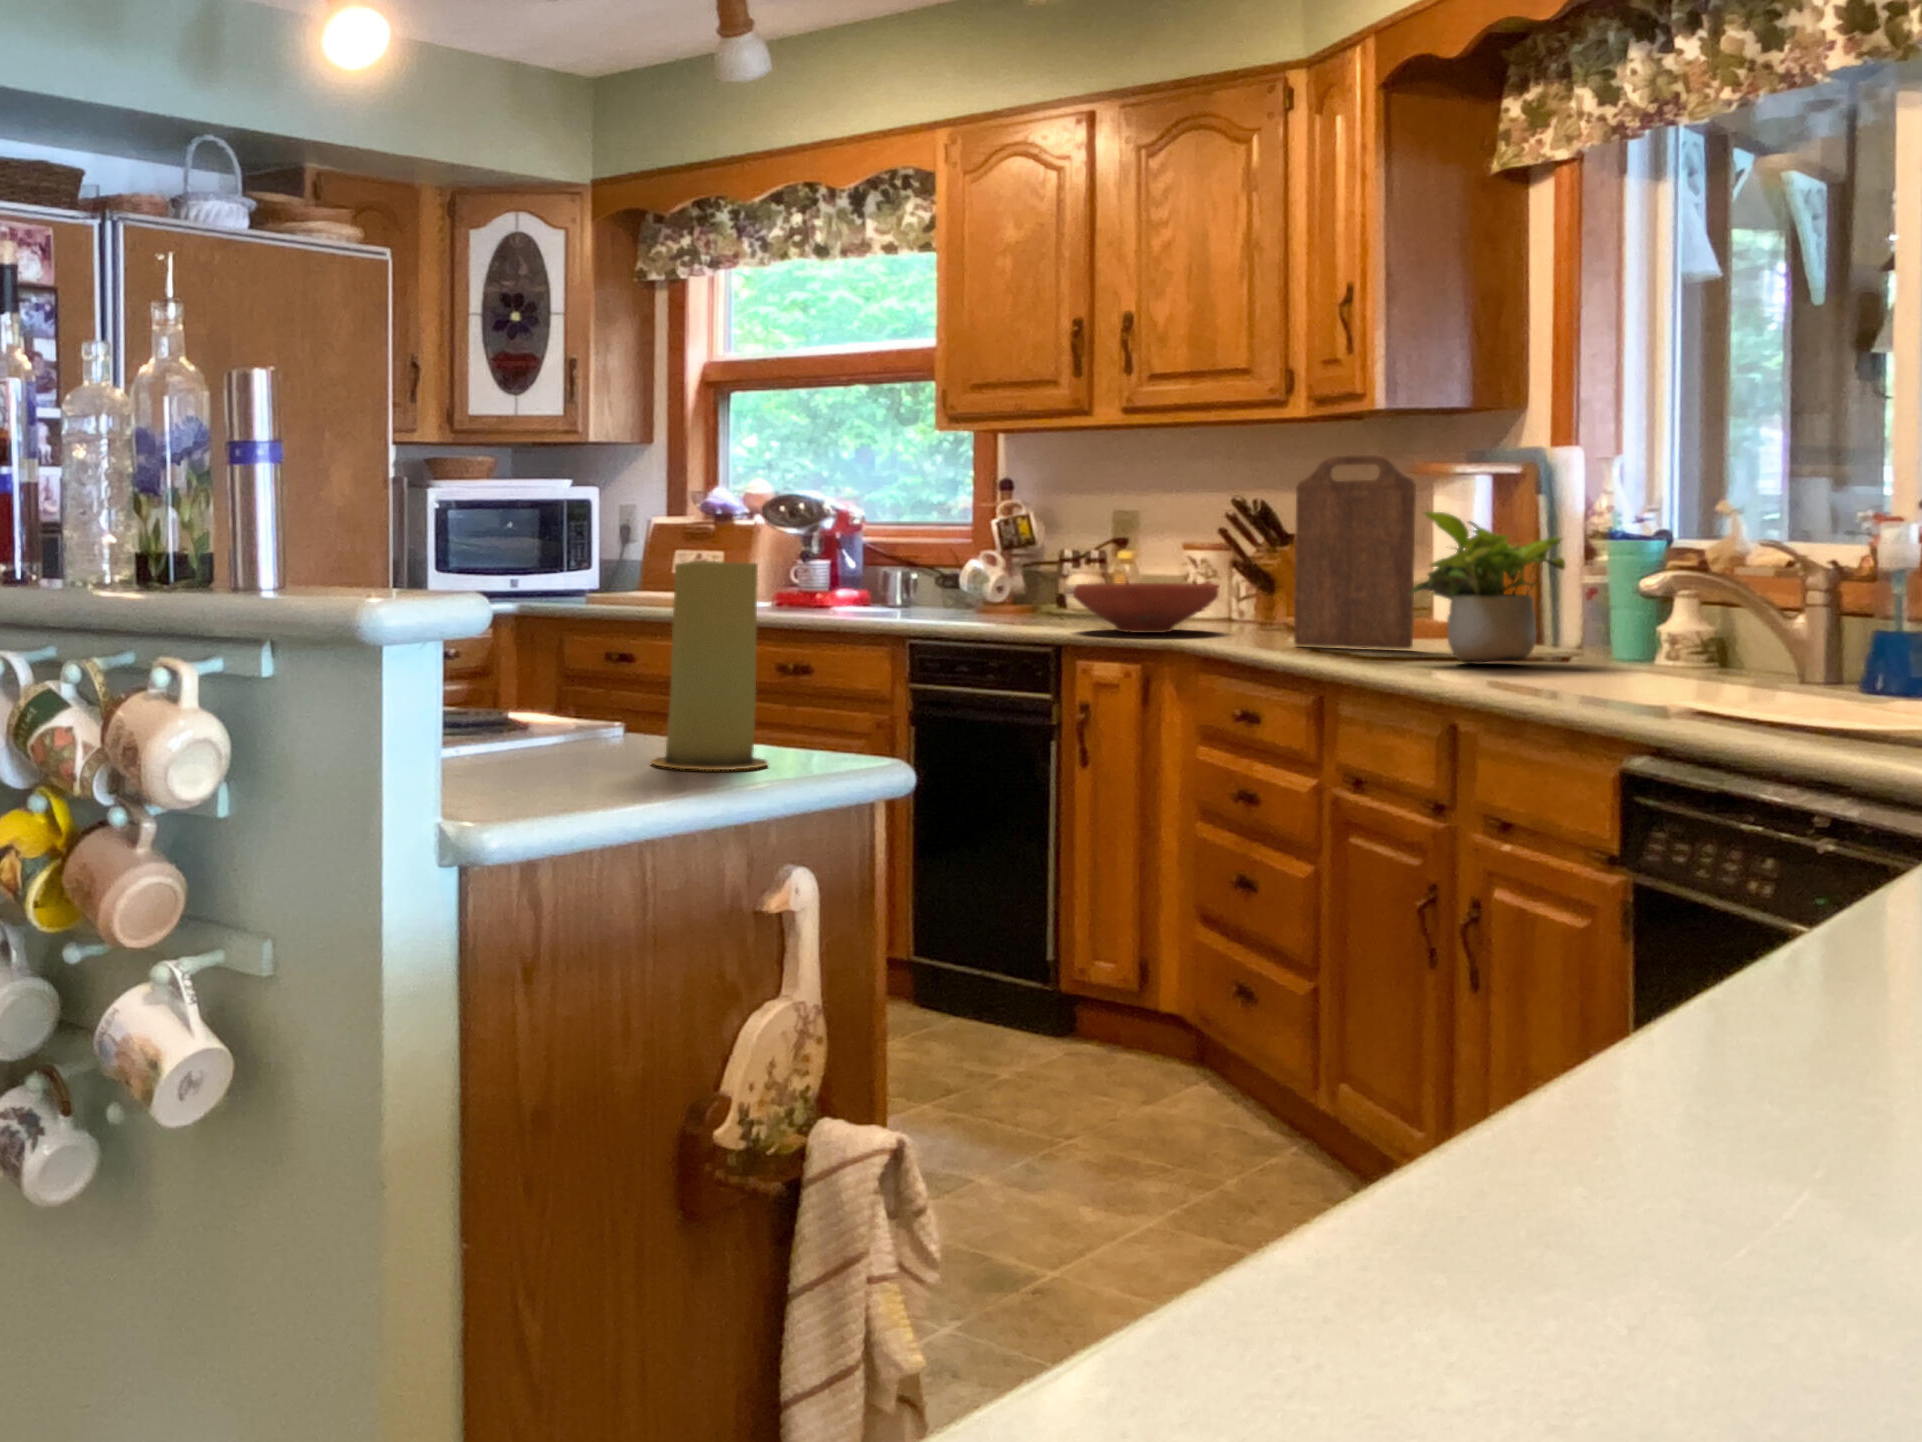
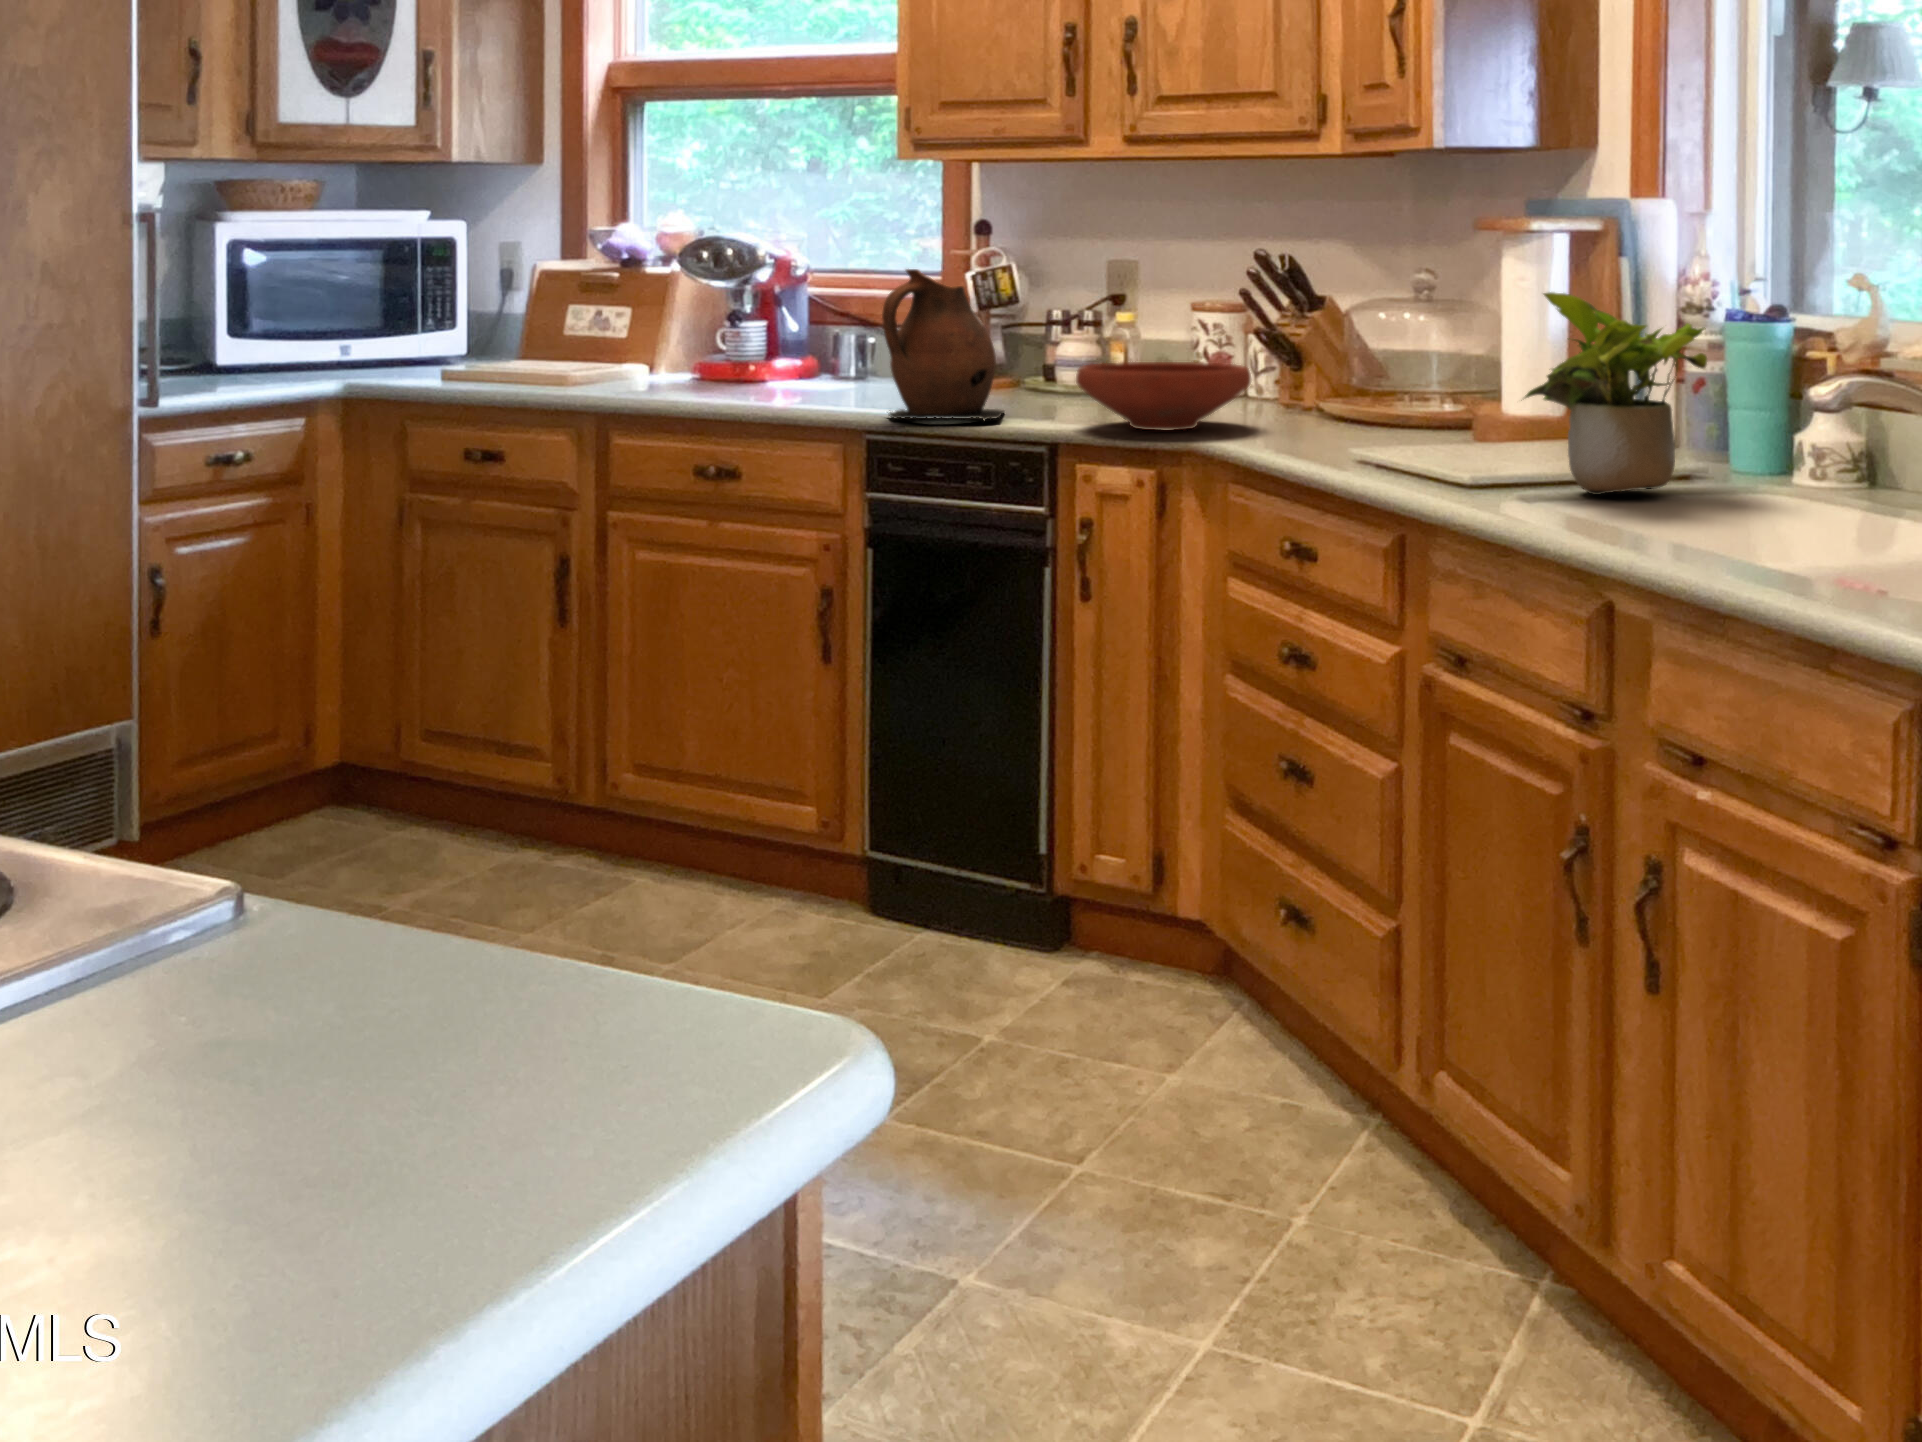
cutting board: present [1294,455,1416,649] -> none [1357,209,1503,461]
ceramic pitcher: none [922,512,1018,627] -> present [882,269,1004,421]
candle: present [651,560,768,770] -> none [119,580,479,1267]

